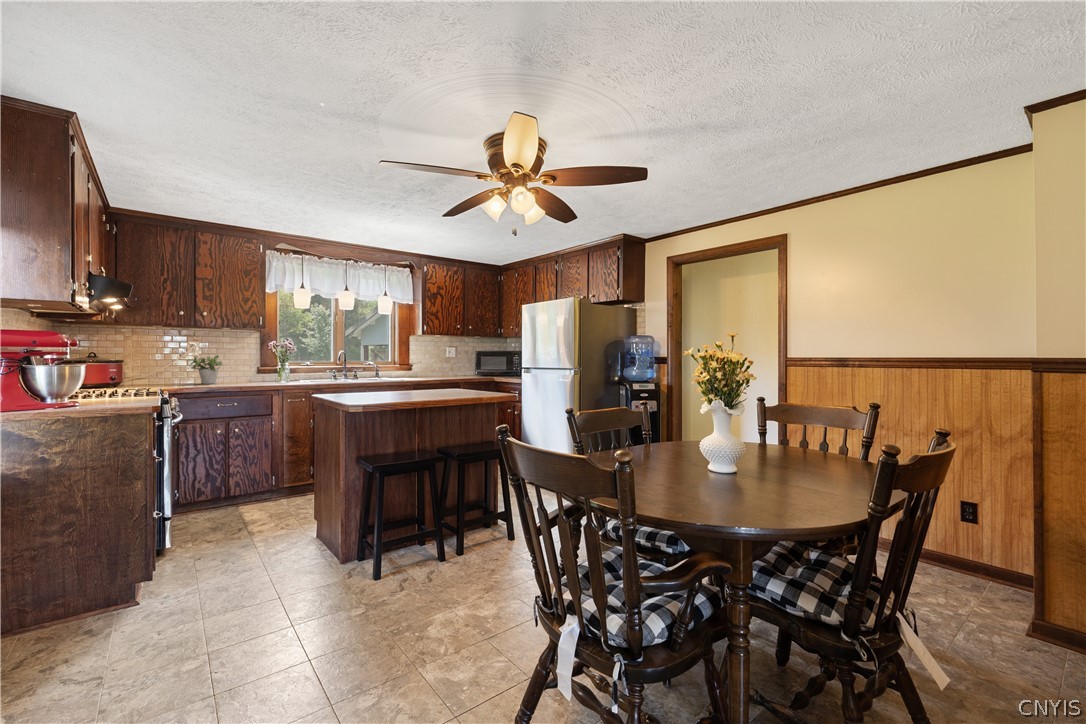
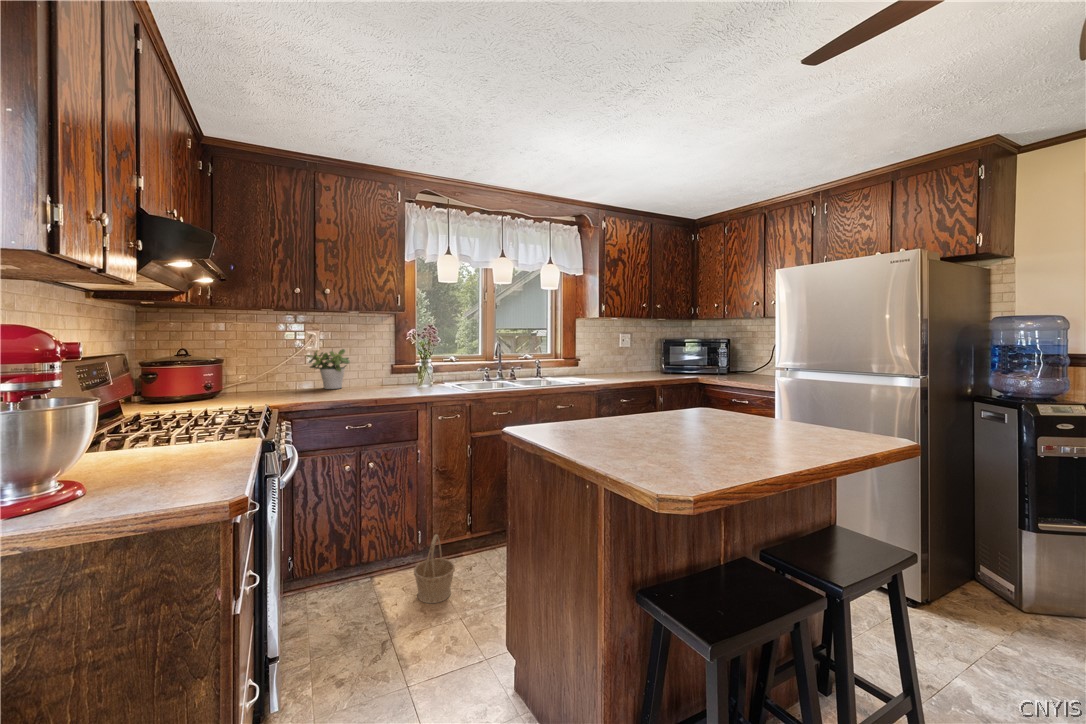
basket: none [265,471,295,514] -> present [414,535,455,603]

